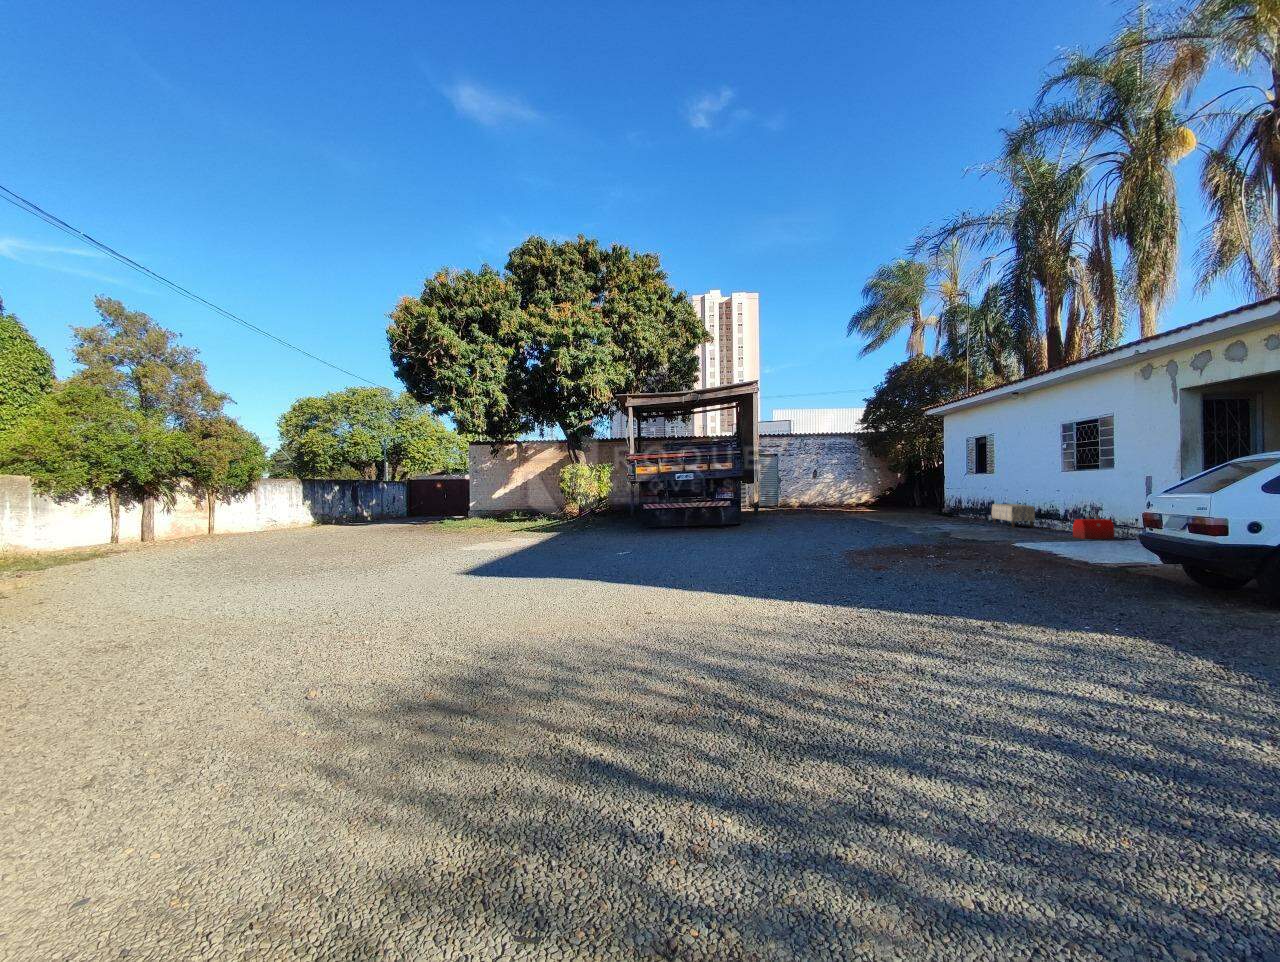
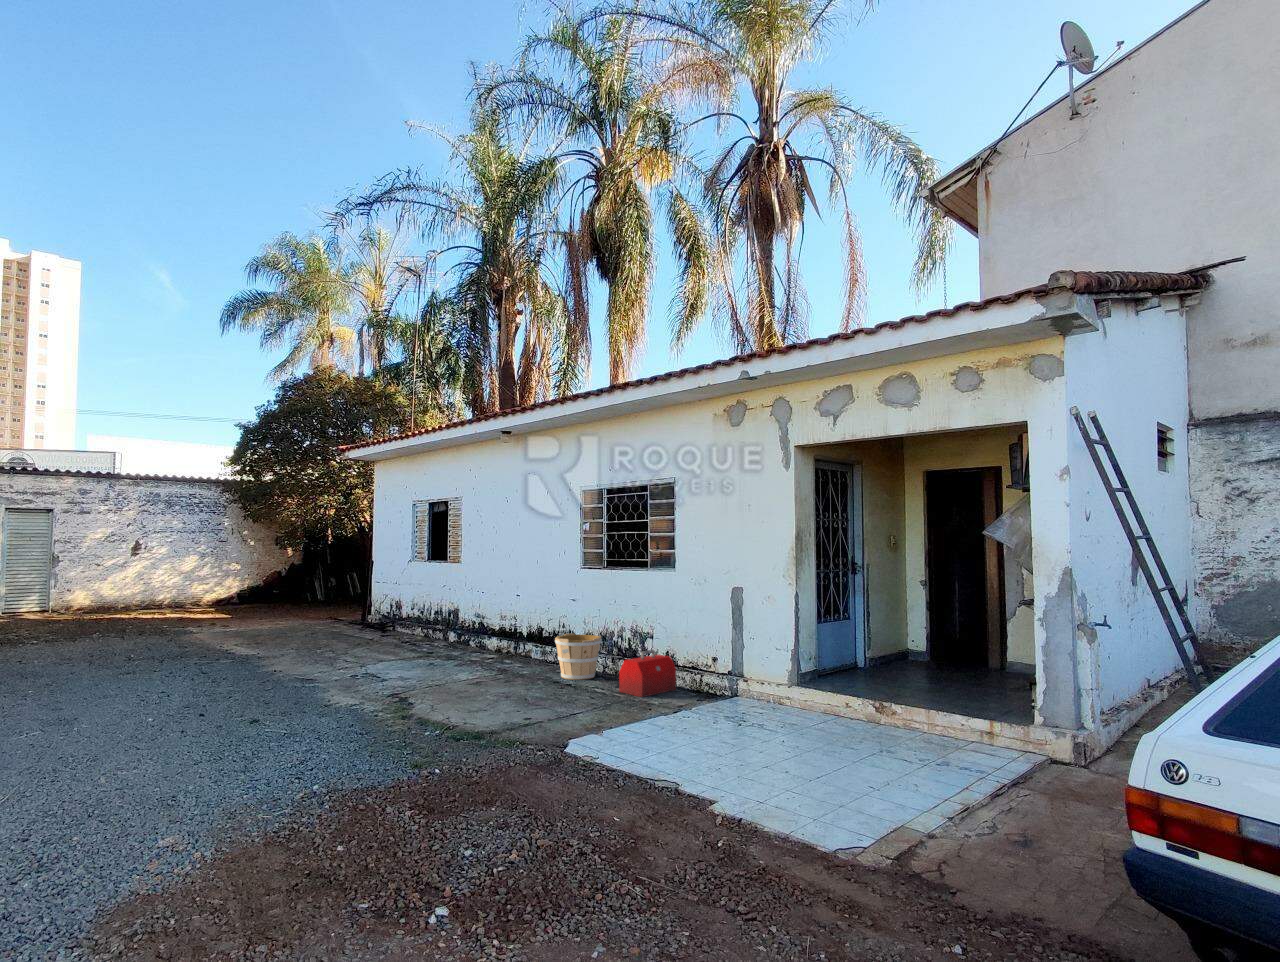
bench: present [992,504,1035,528] -> none [462,617,533,664]
wooden bucket: none [1039,509,1072,534] -> present [555,633,602,680]

